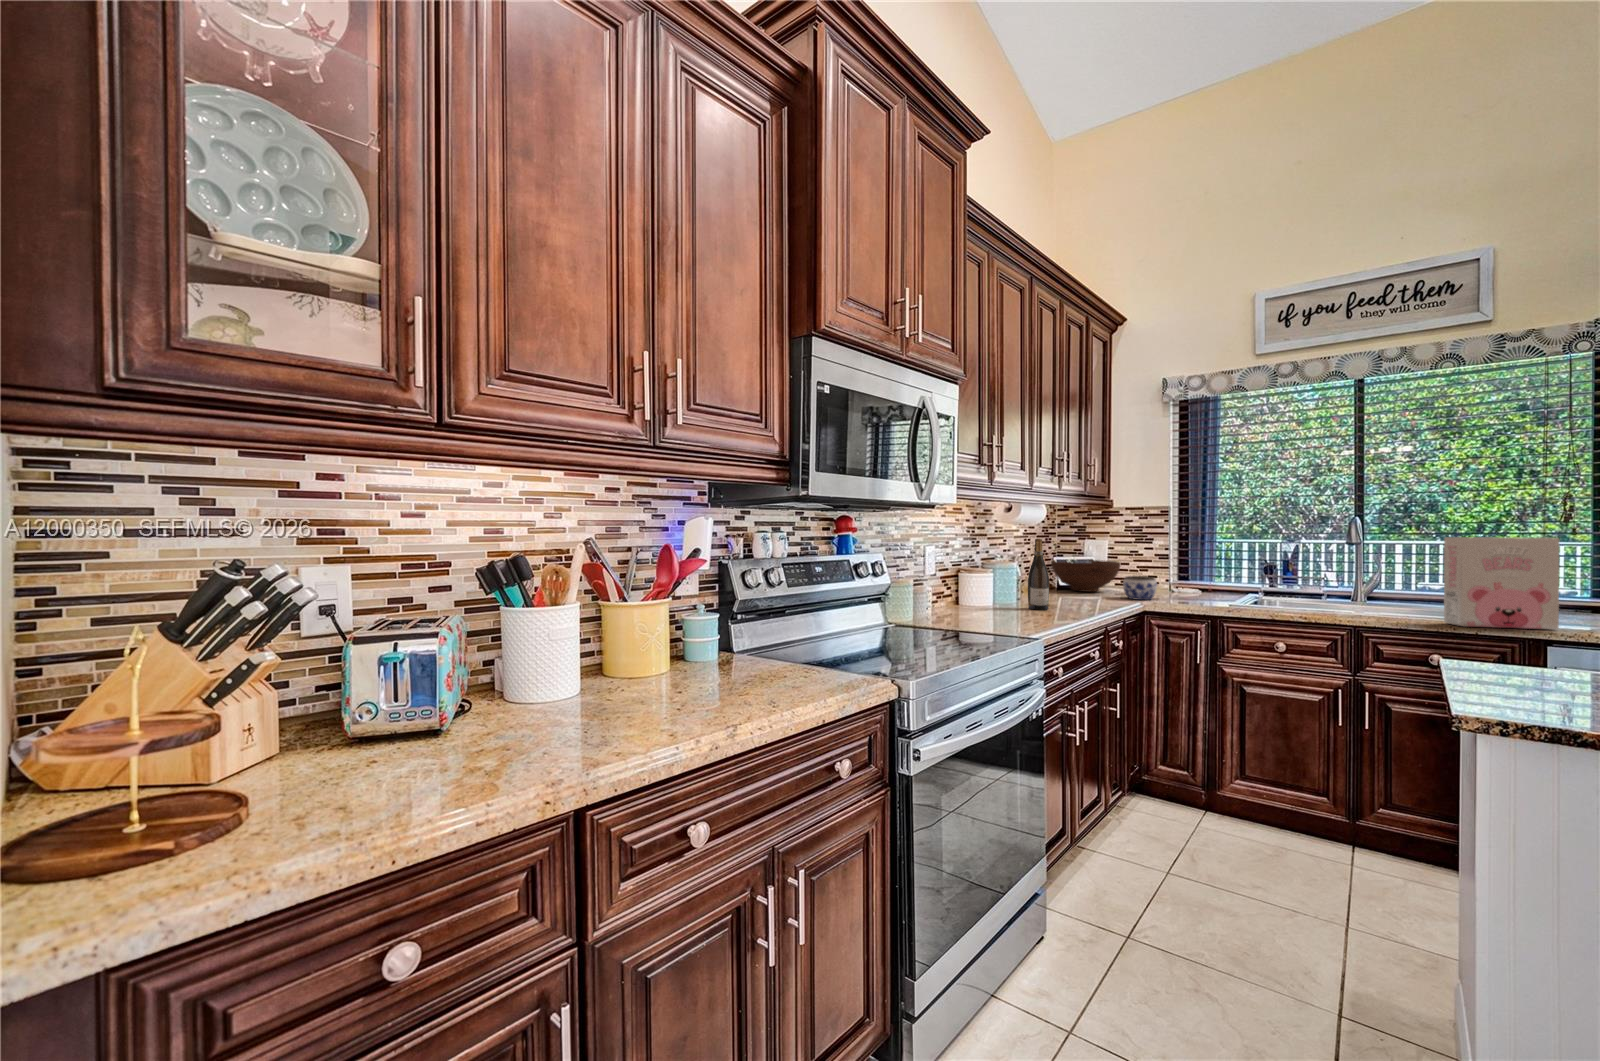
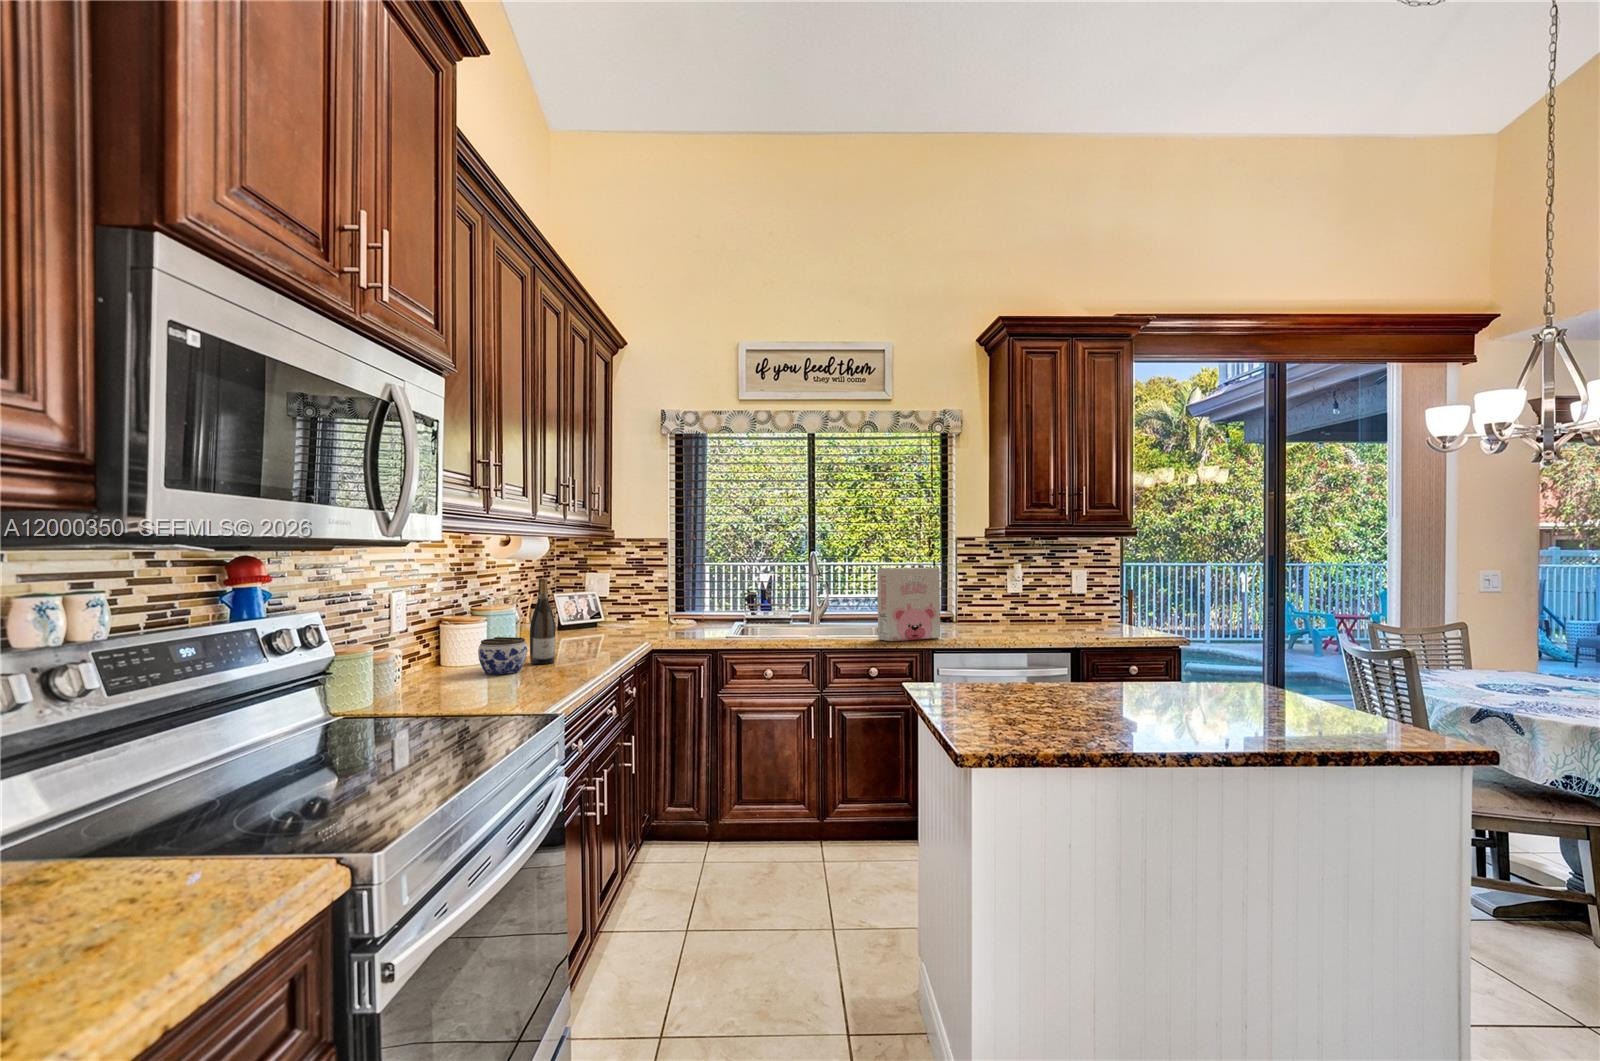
fruit bowl: present [1051,560,1121,592] -> none [551,597,625,633]
jar: present [1123,576,1157,600] -> present [478,637,527,675]

